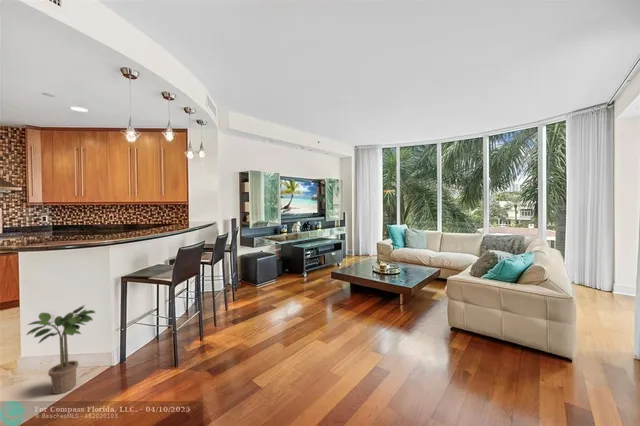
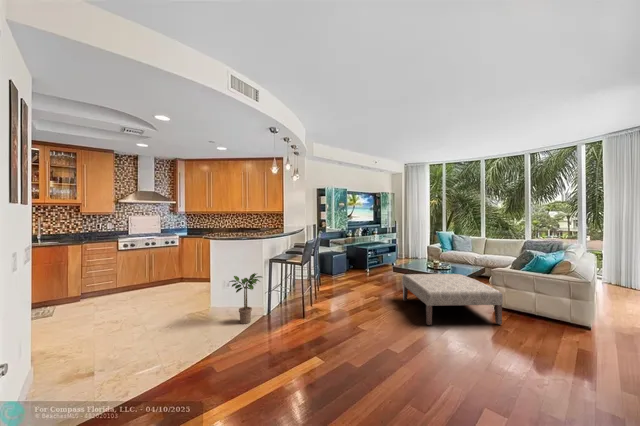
ottoman: none [335,284,463,371] -> present [402,274,503,325]

